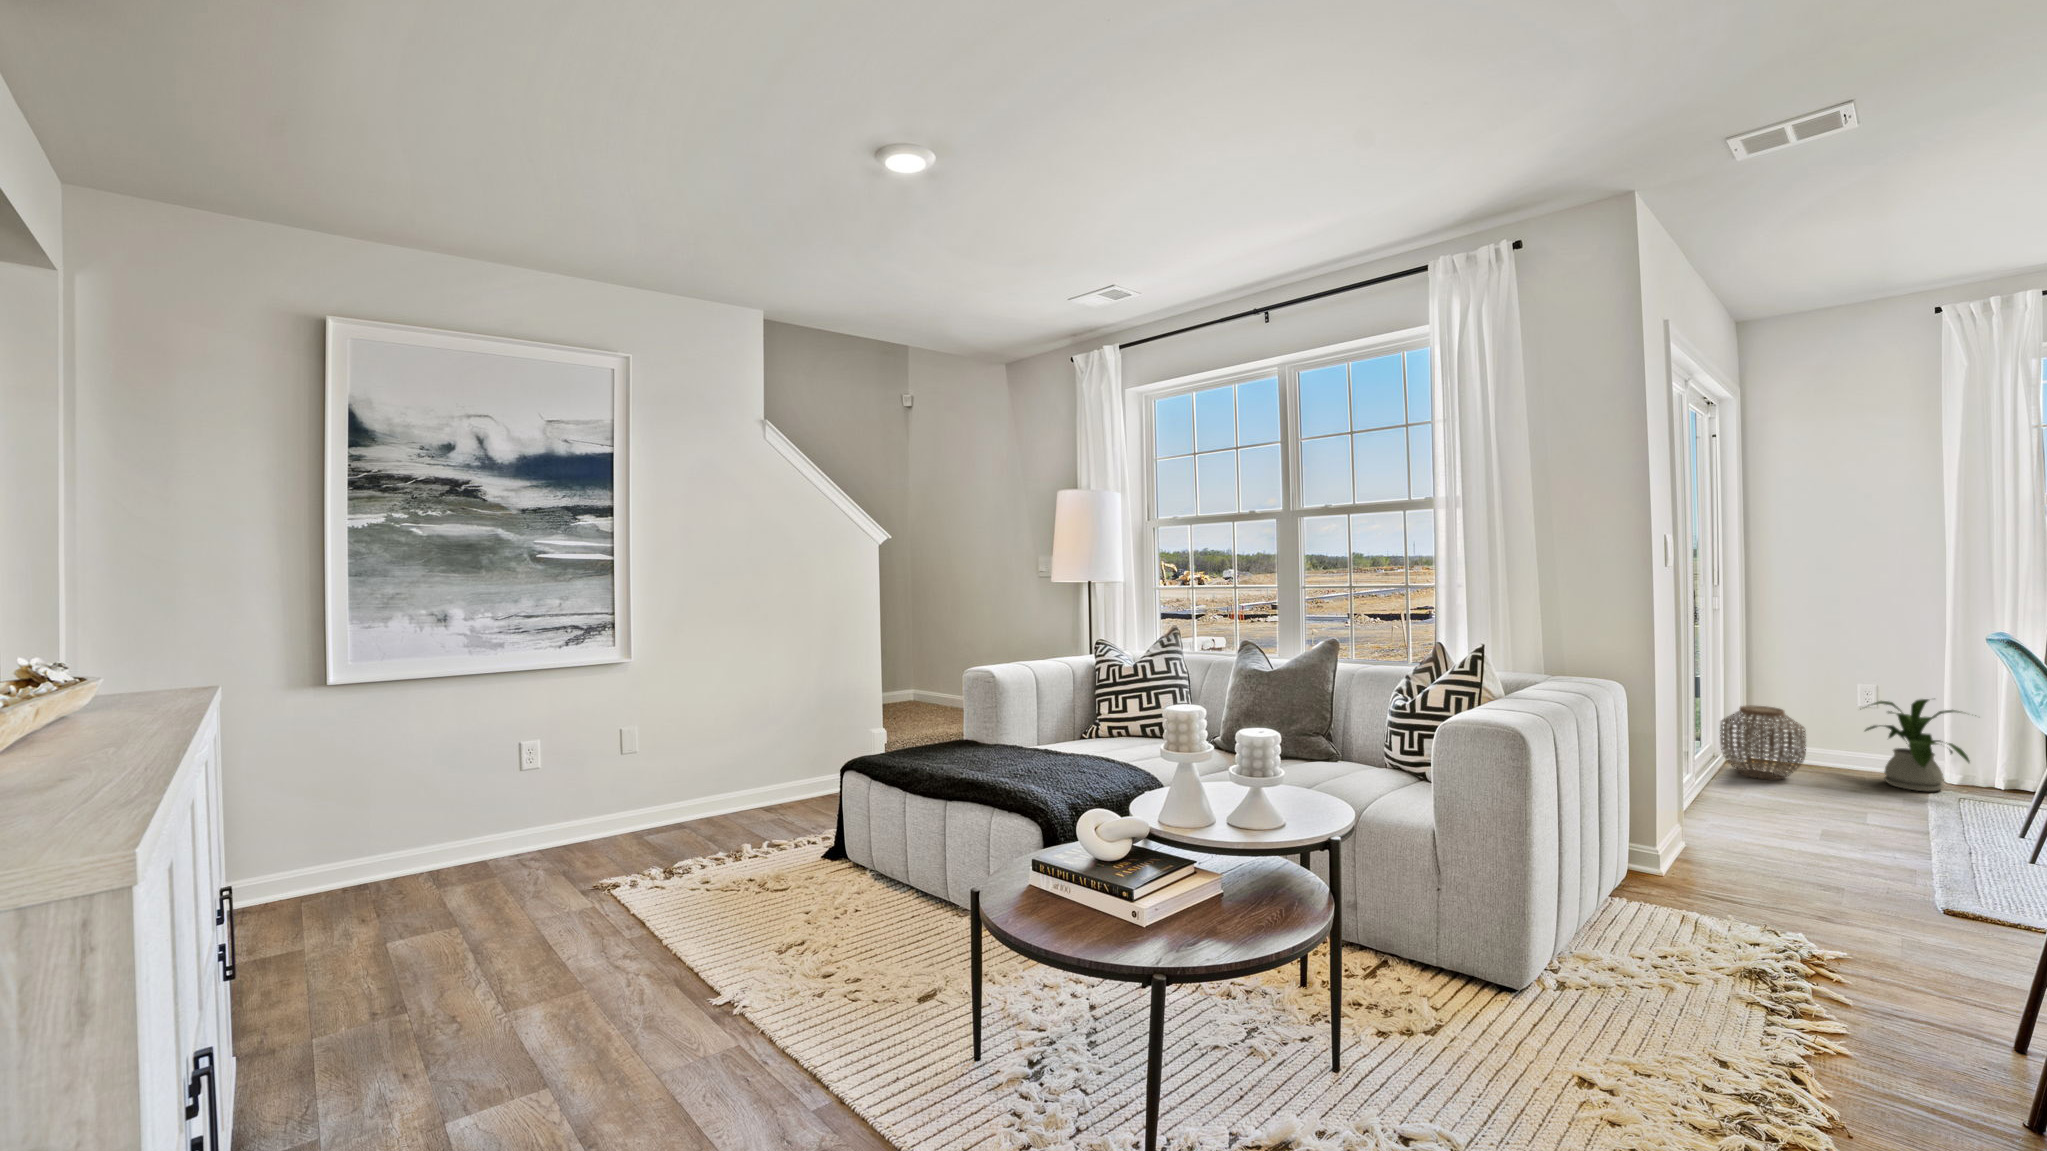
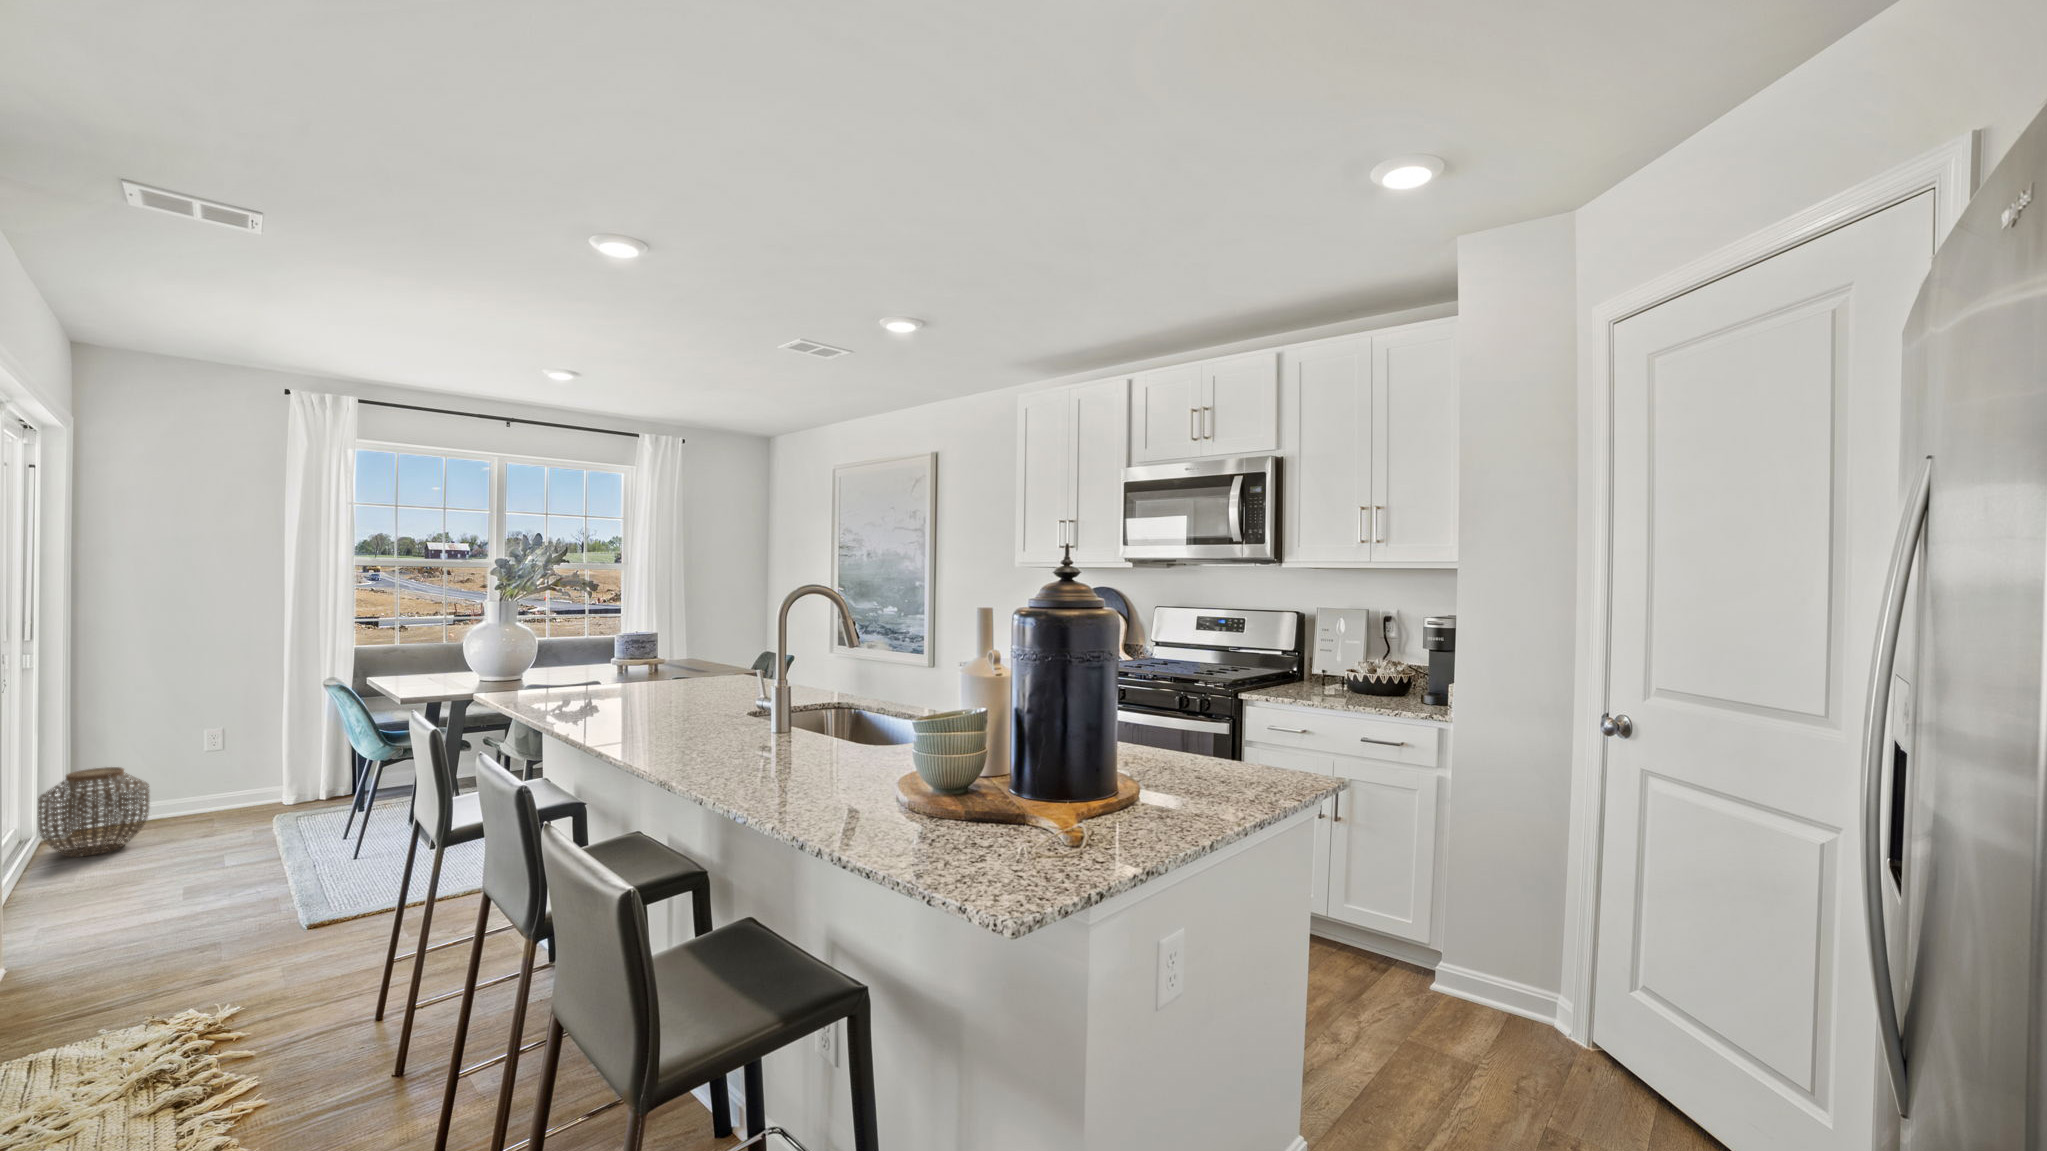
house plant: present [1865,699,1970,791] -> none [203,728,312,822]

